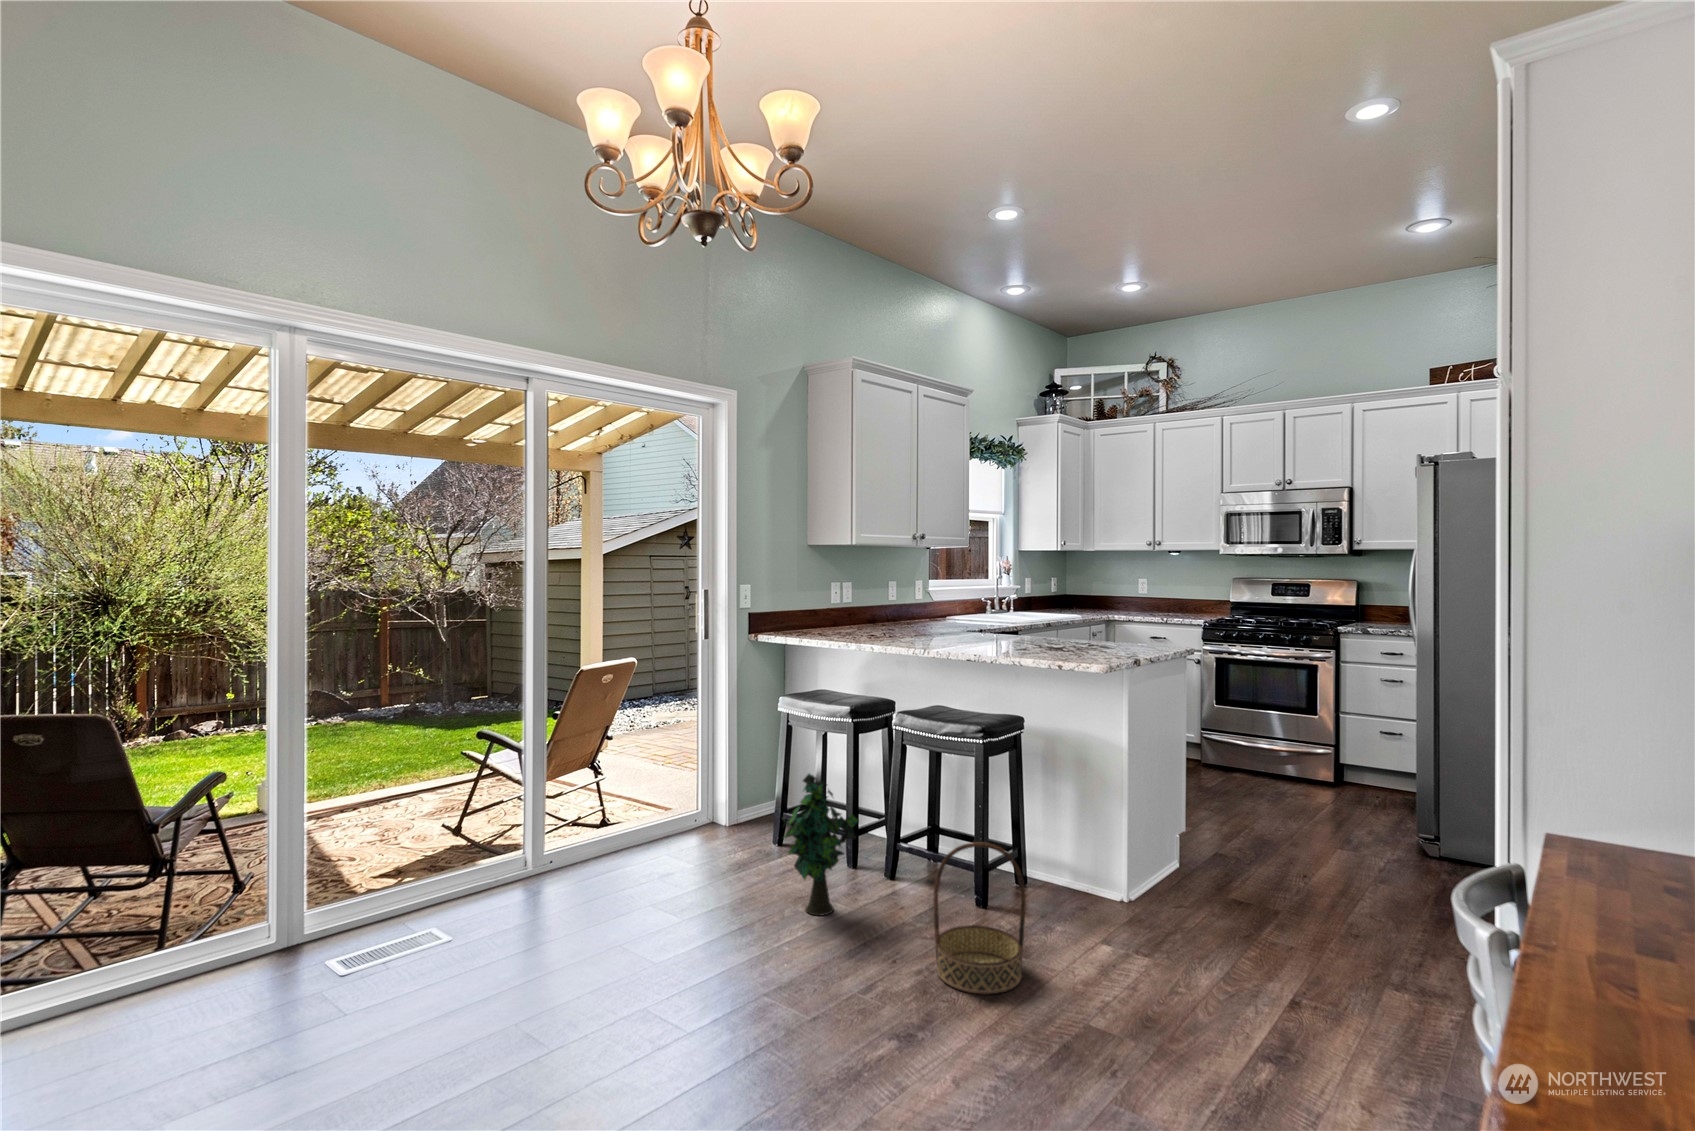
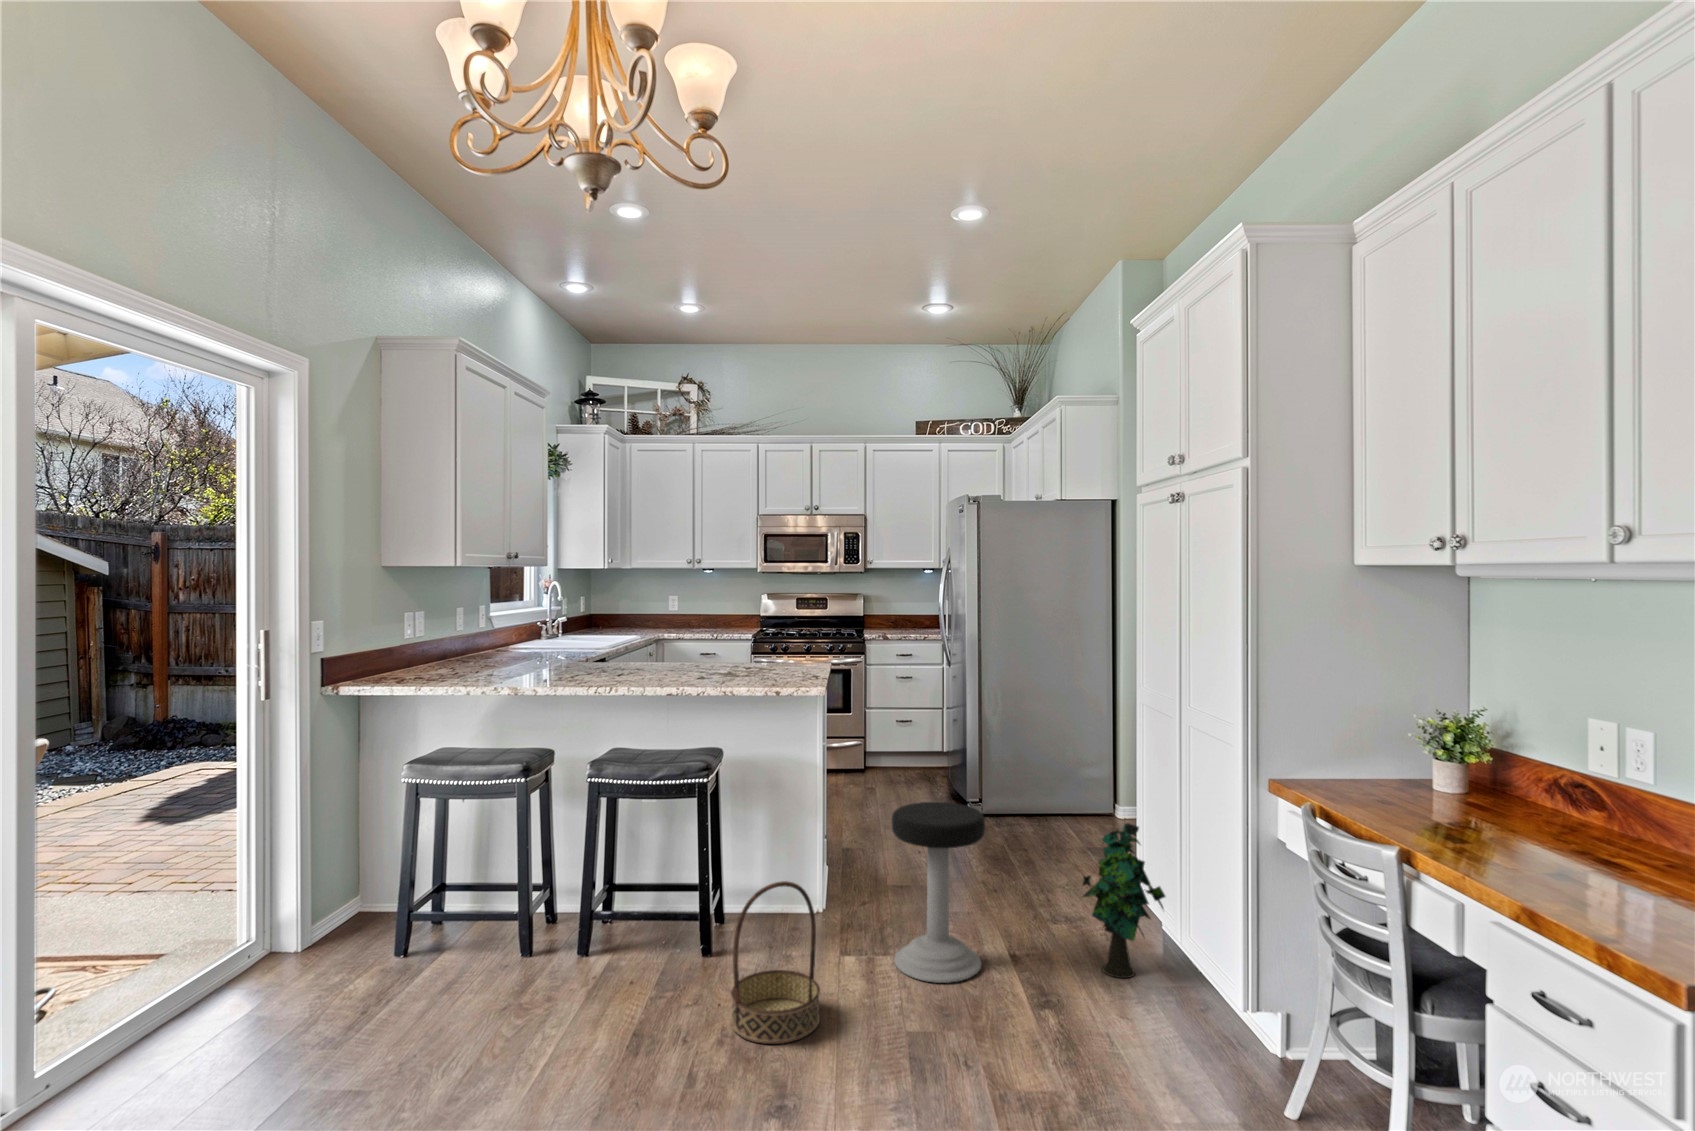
decorative plant: present [783,774,859,916] -> present [1083,823,1165,978]
stool: none [1141,803,1252,1007] -> present [892,802,985,983]

